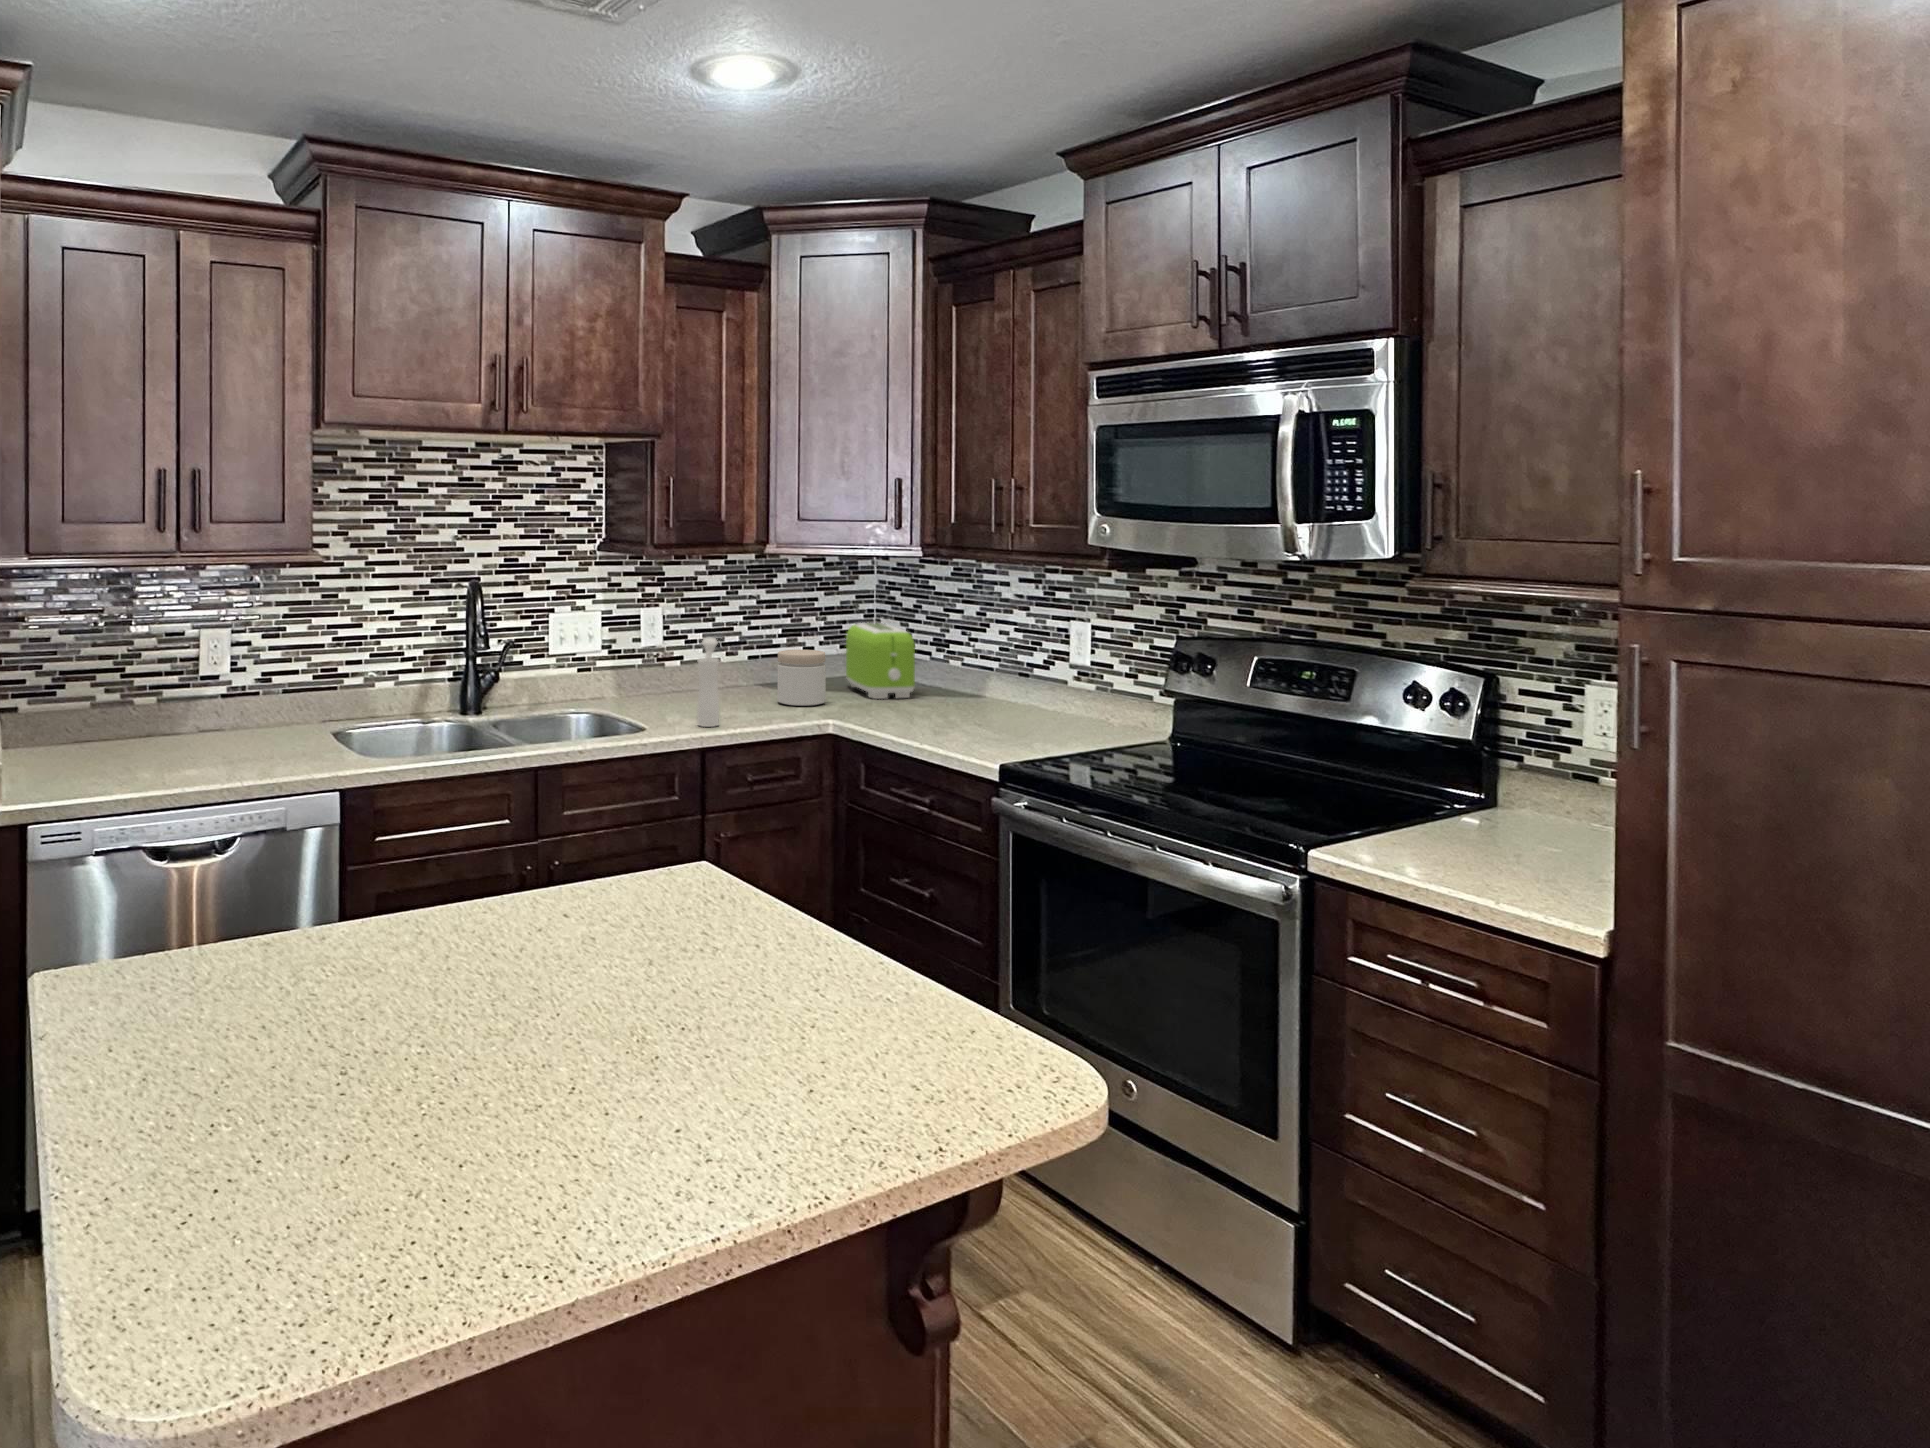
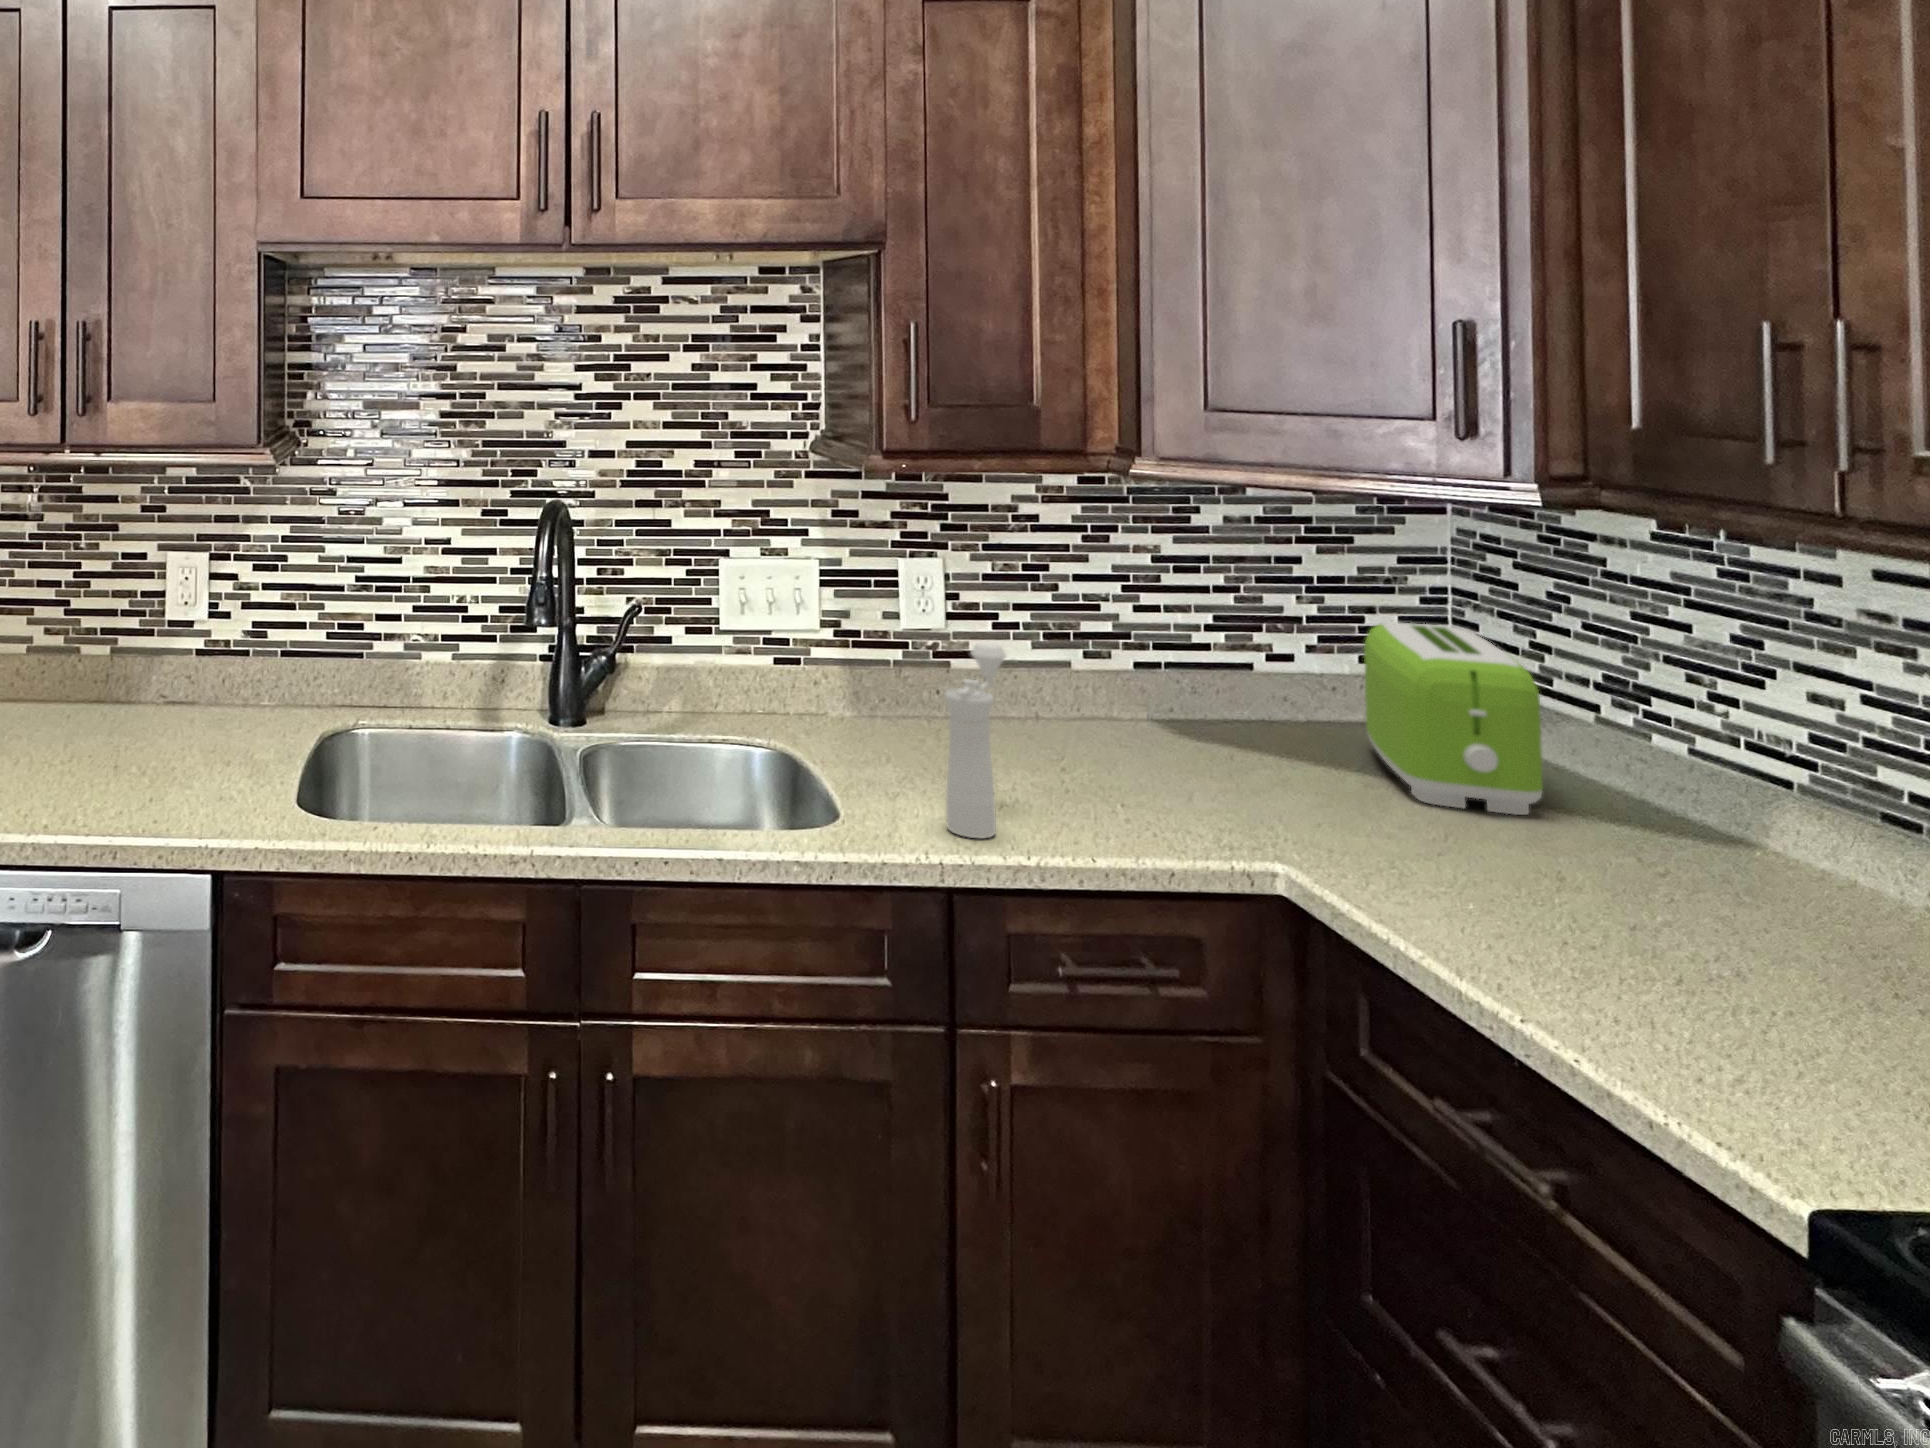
jar: present [777,650,826,706] -> none [1173,672,1291,802]

